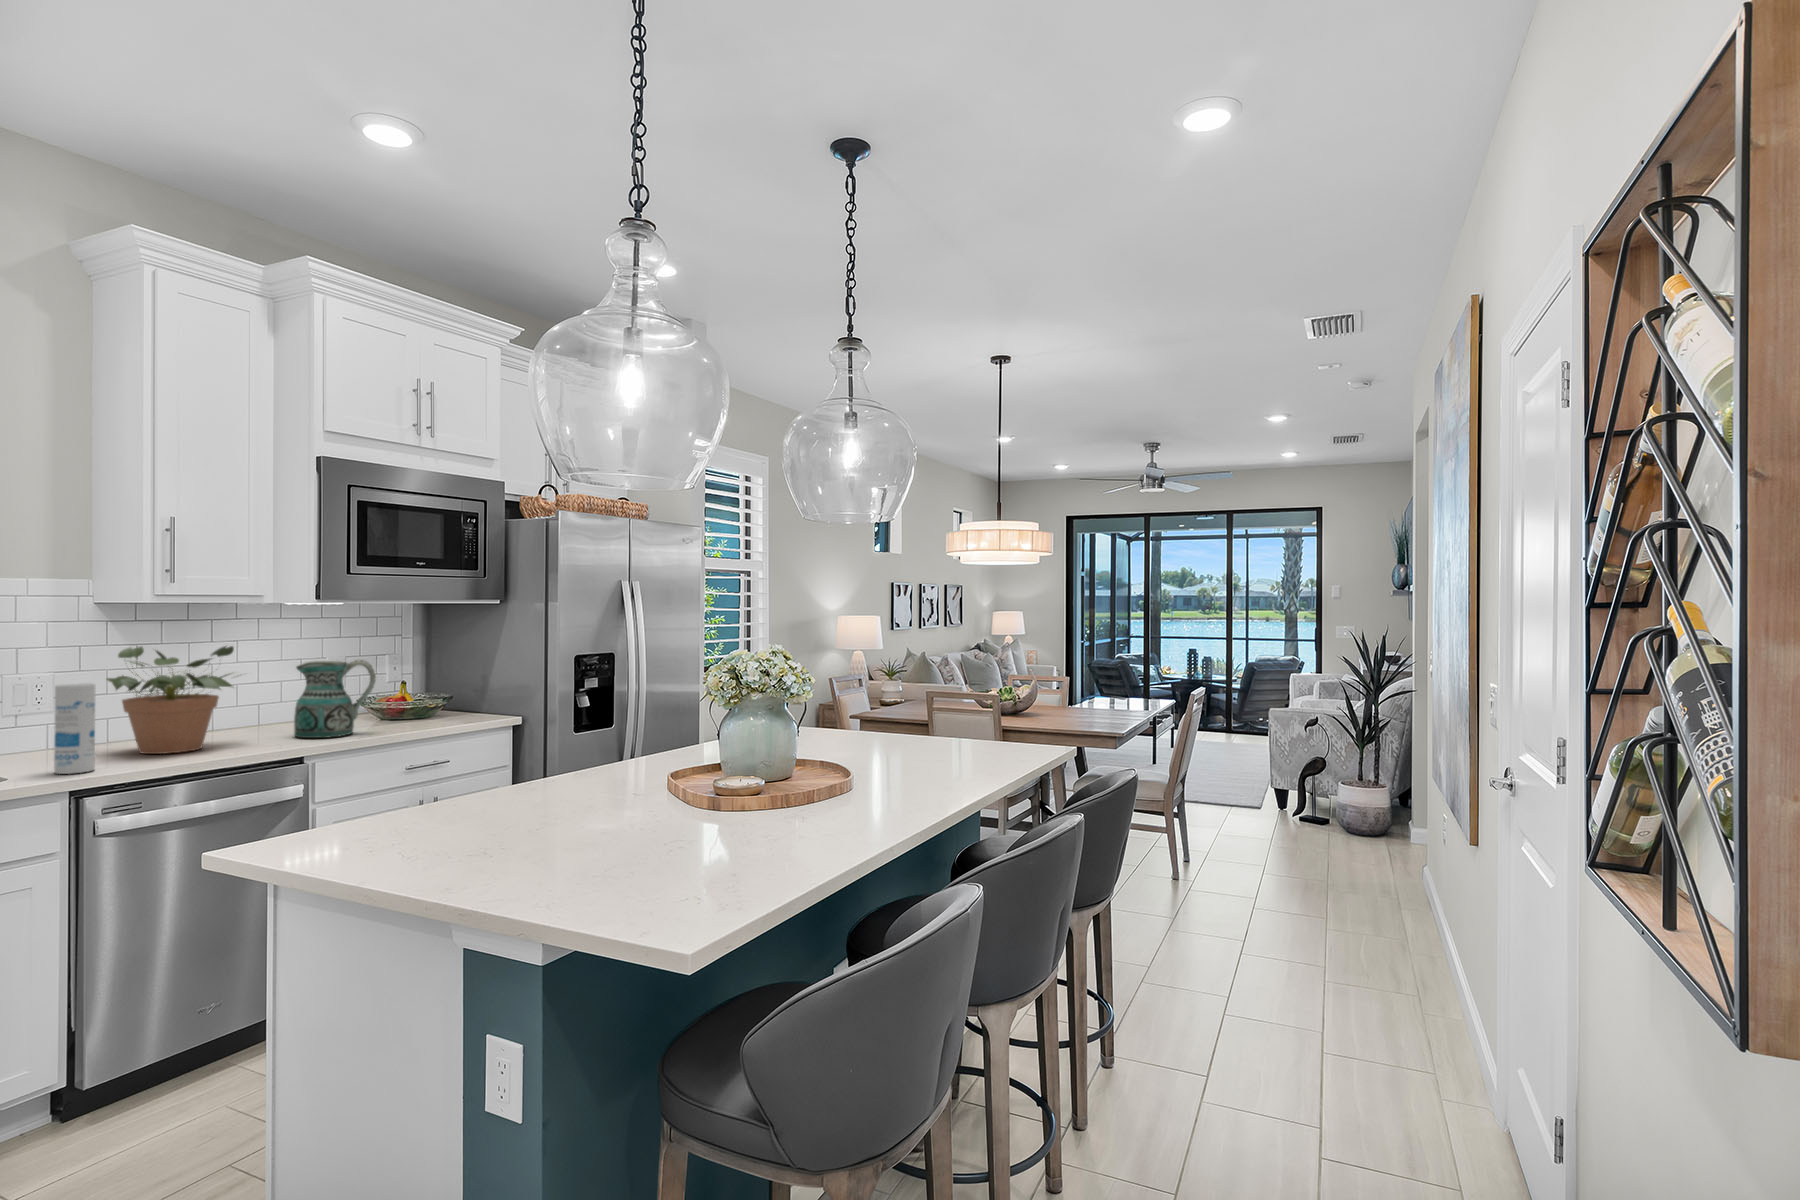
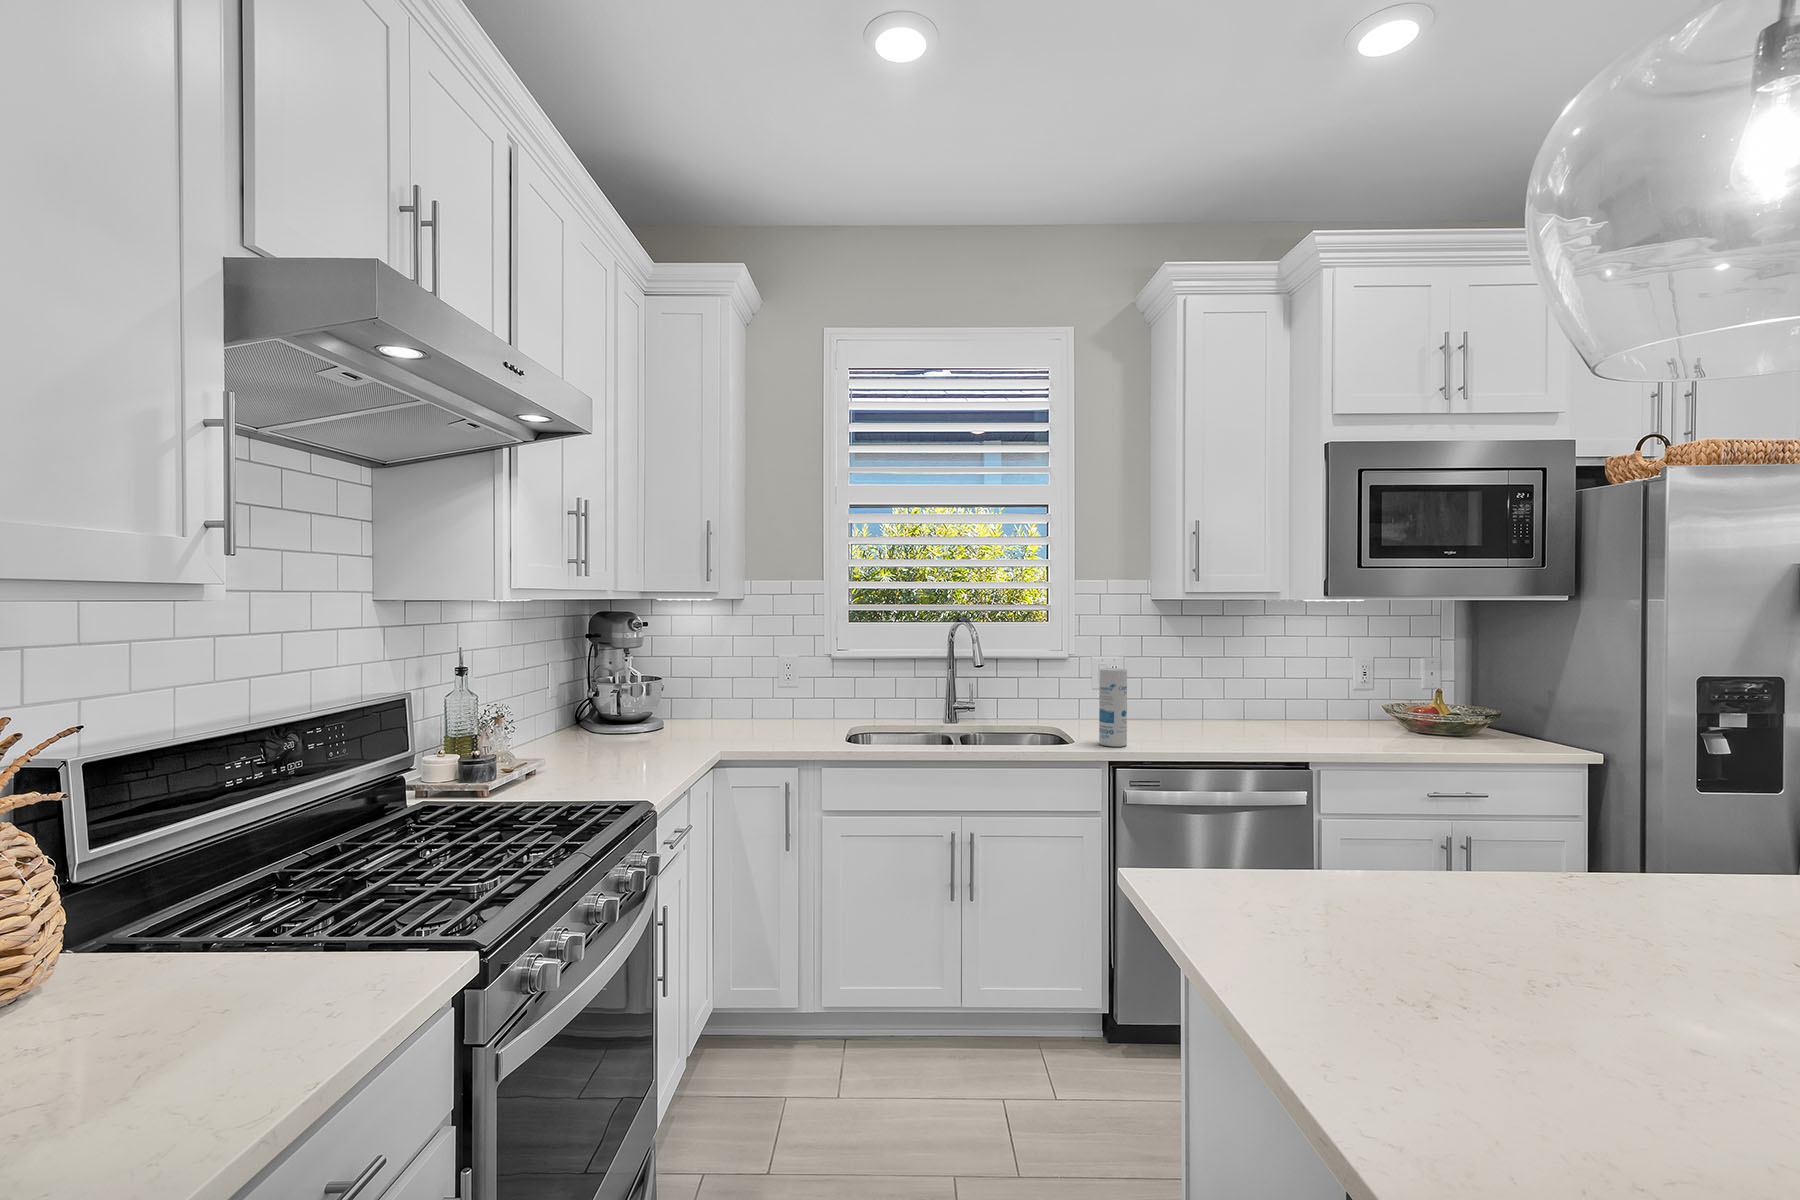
potted plant: present [107,646,241,754] -> none [1147,638,1263,739]
ceramic pitcher: present [294,660,376,738] -> none [1306,661,1393,745]

